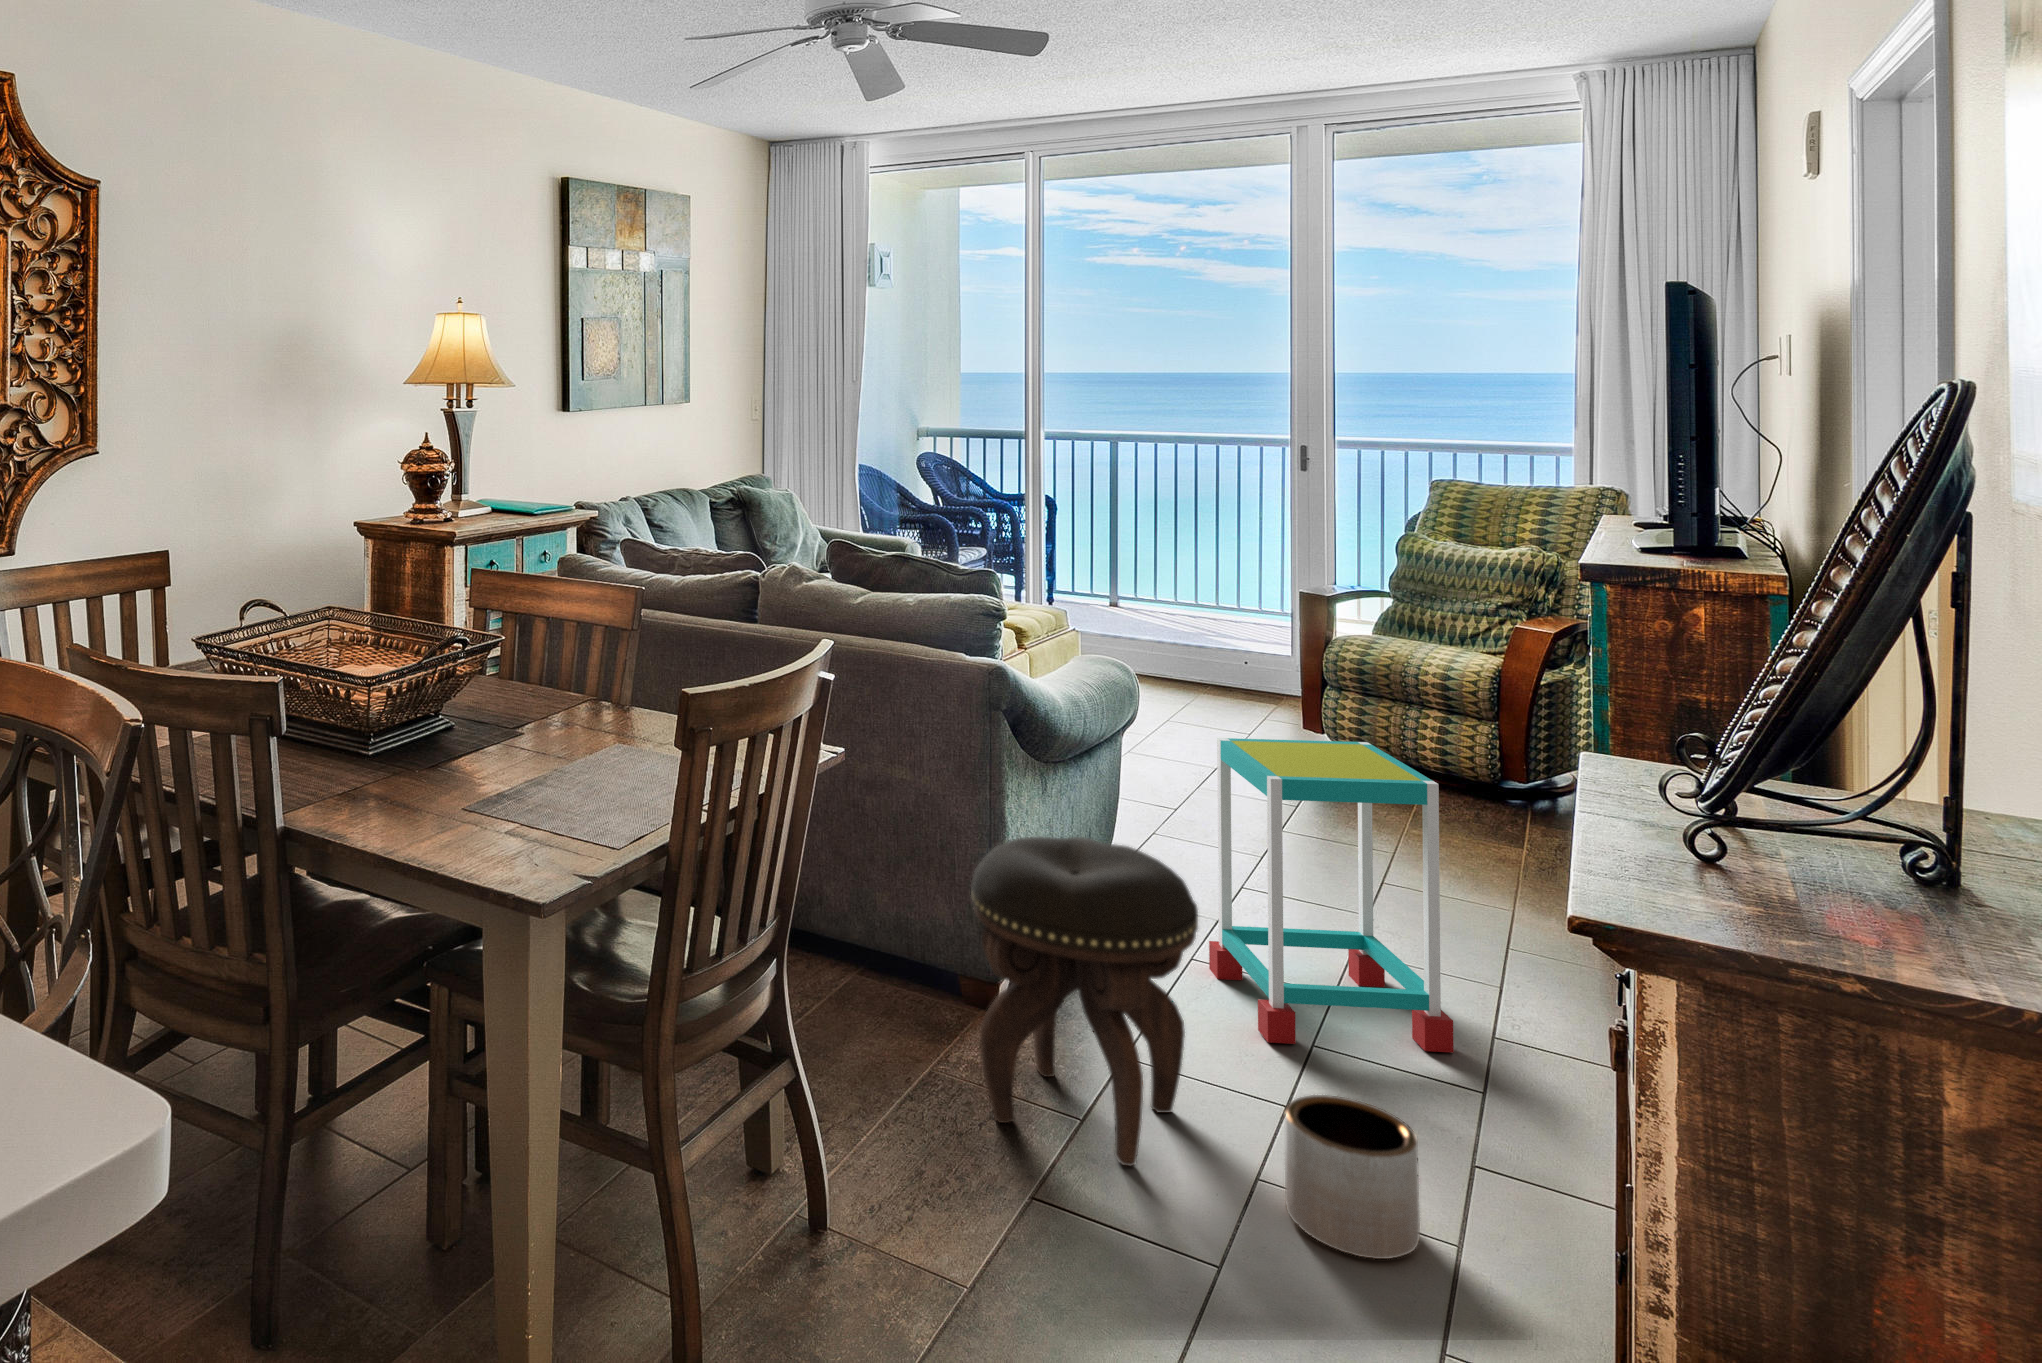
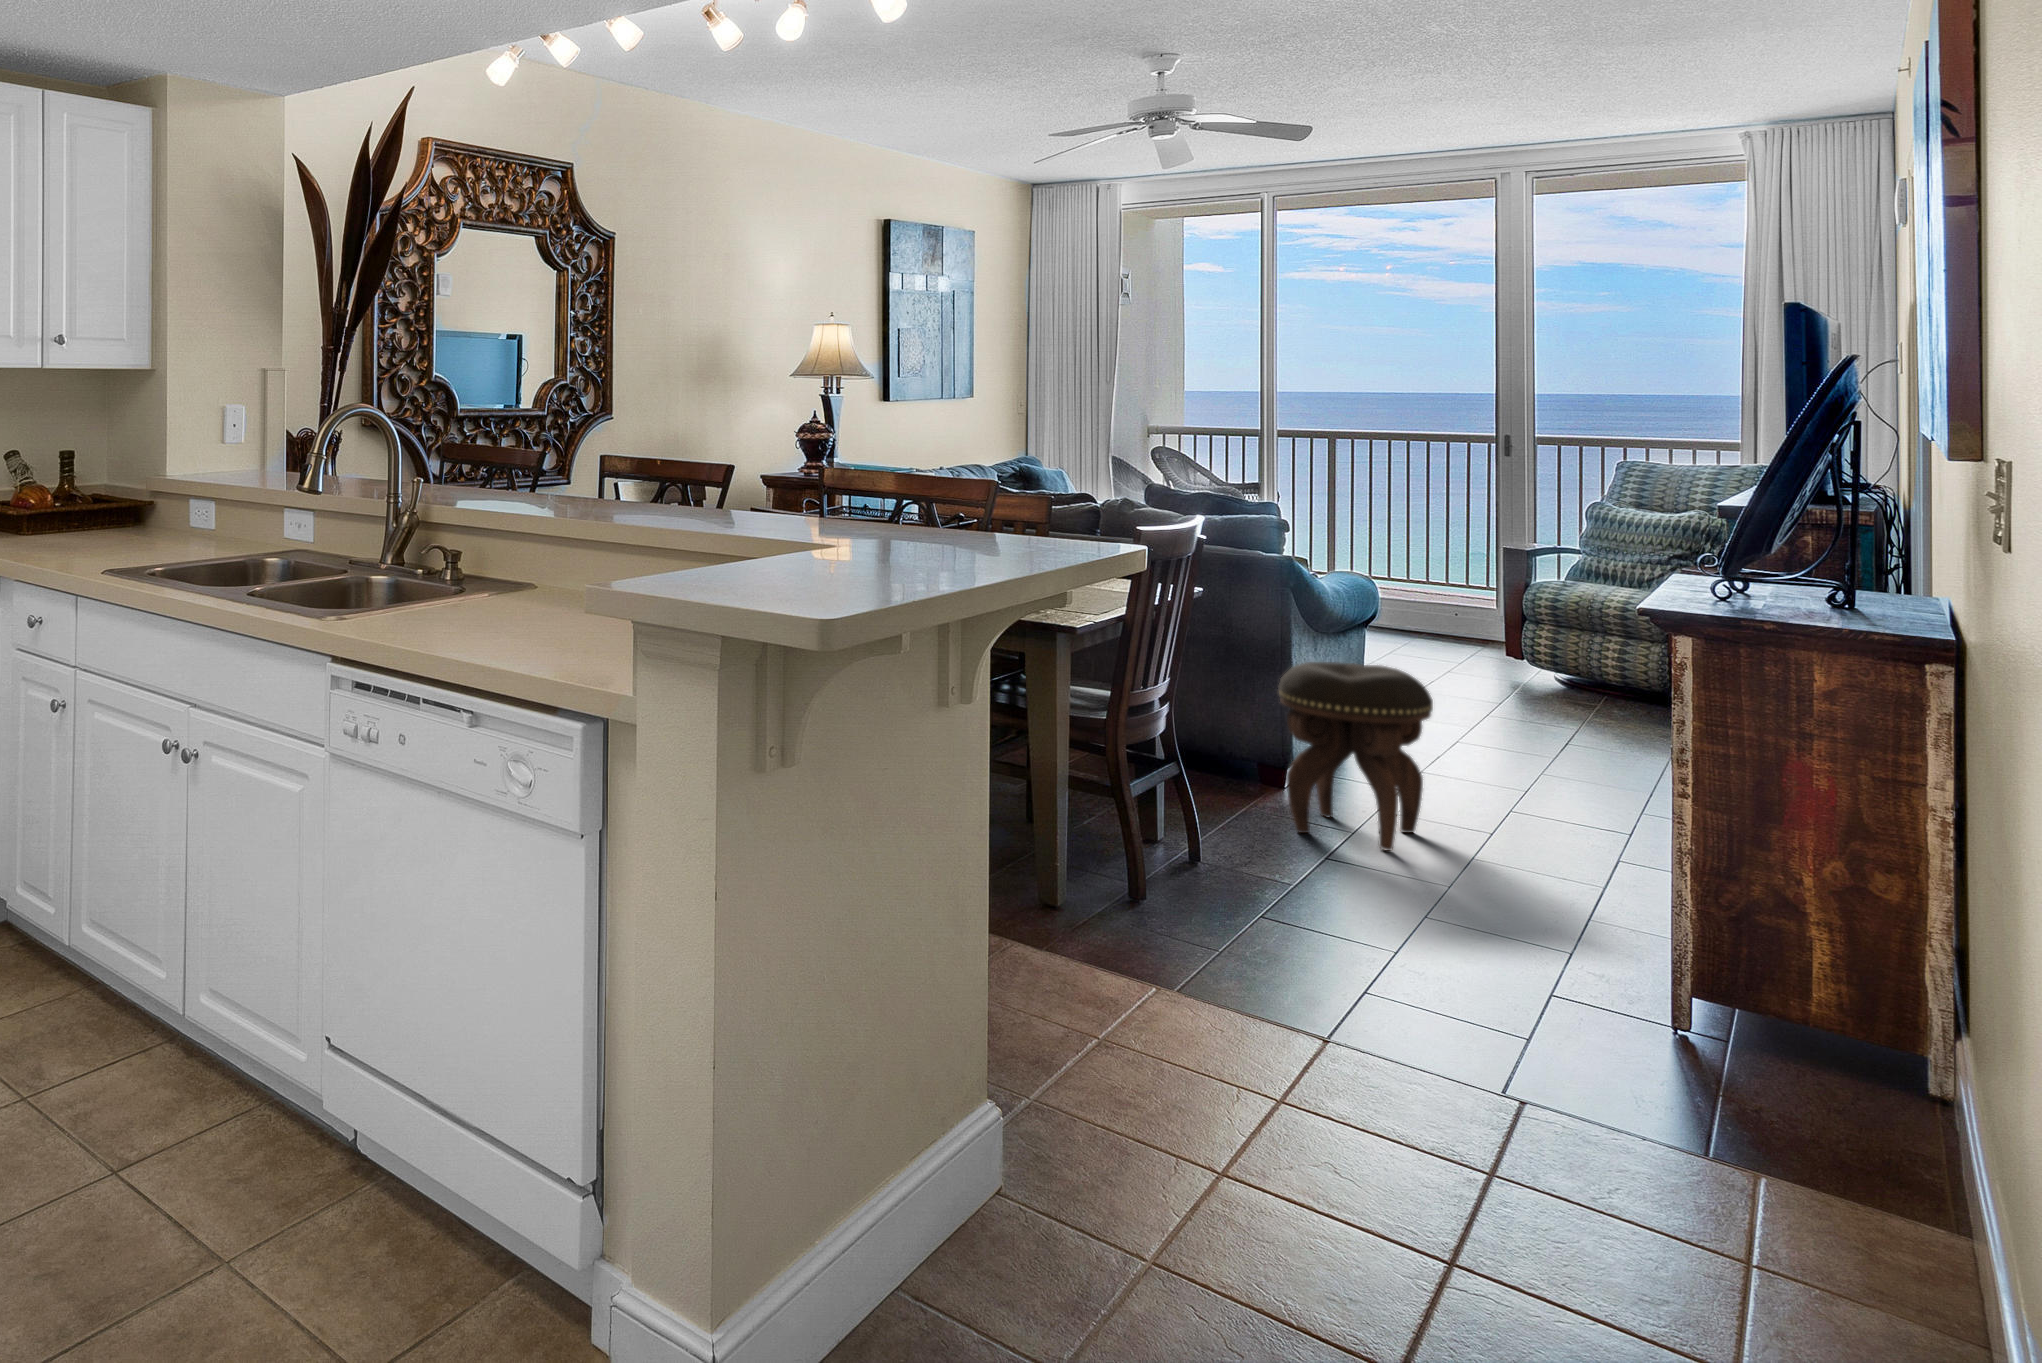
side table: present [1209,738,1454,1053] -> none [1436,618,1611,817]
planter: present [1285,1095,1420,1259] -> none [1491,805,1577,888]

